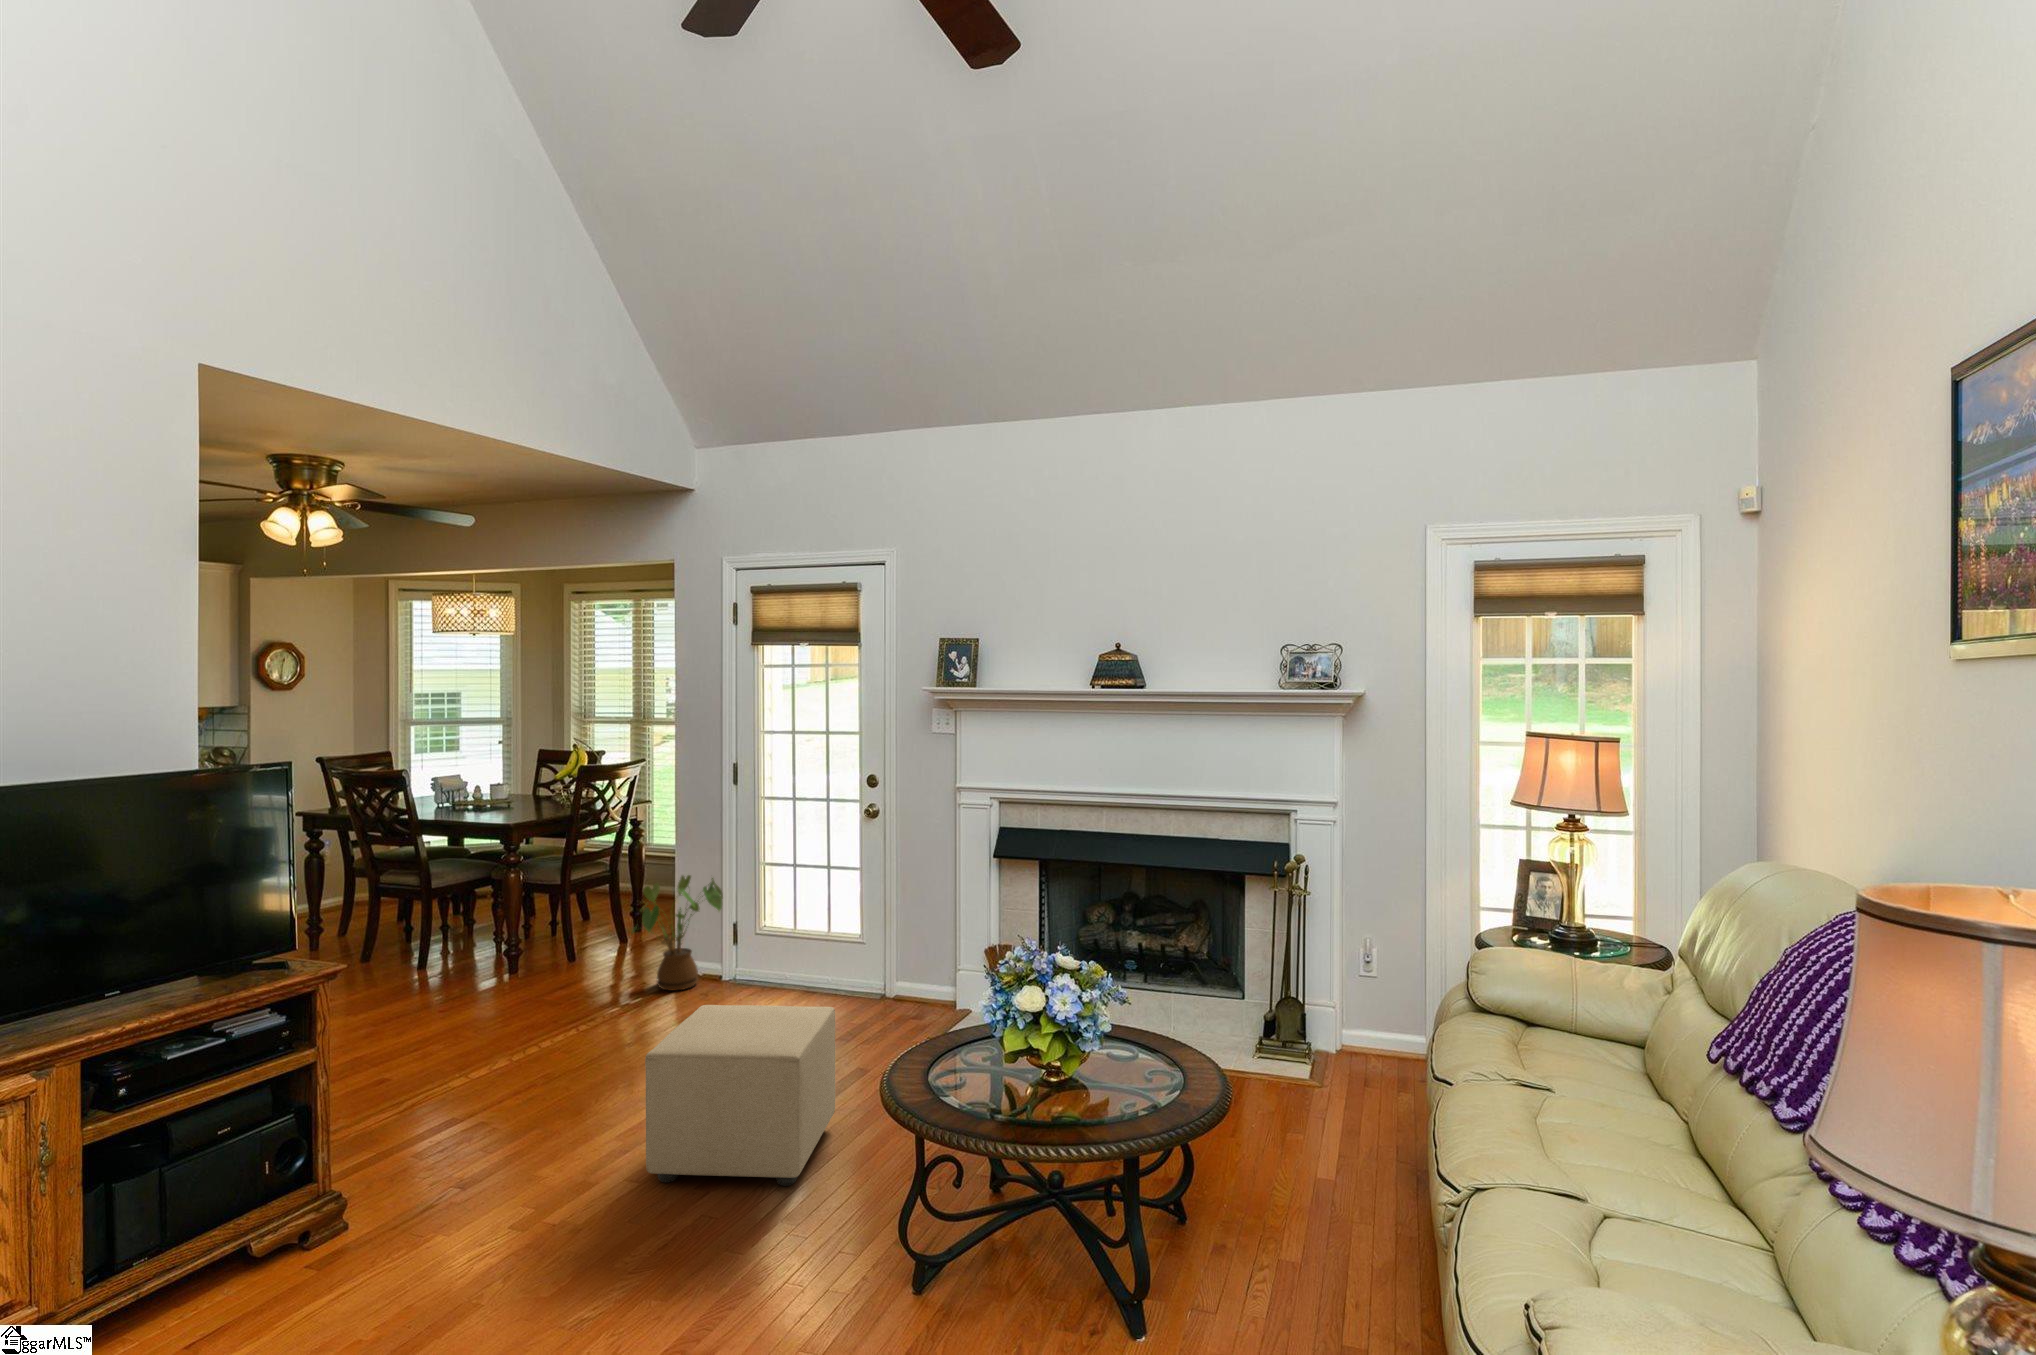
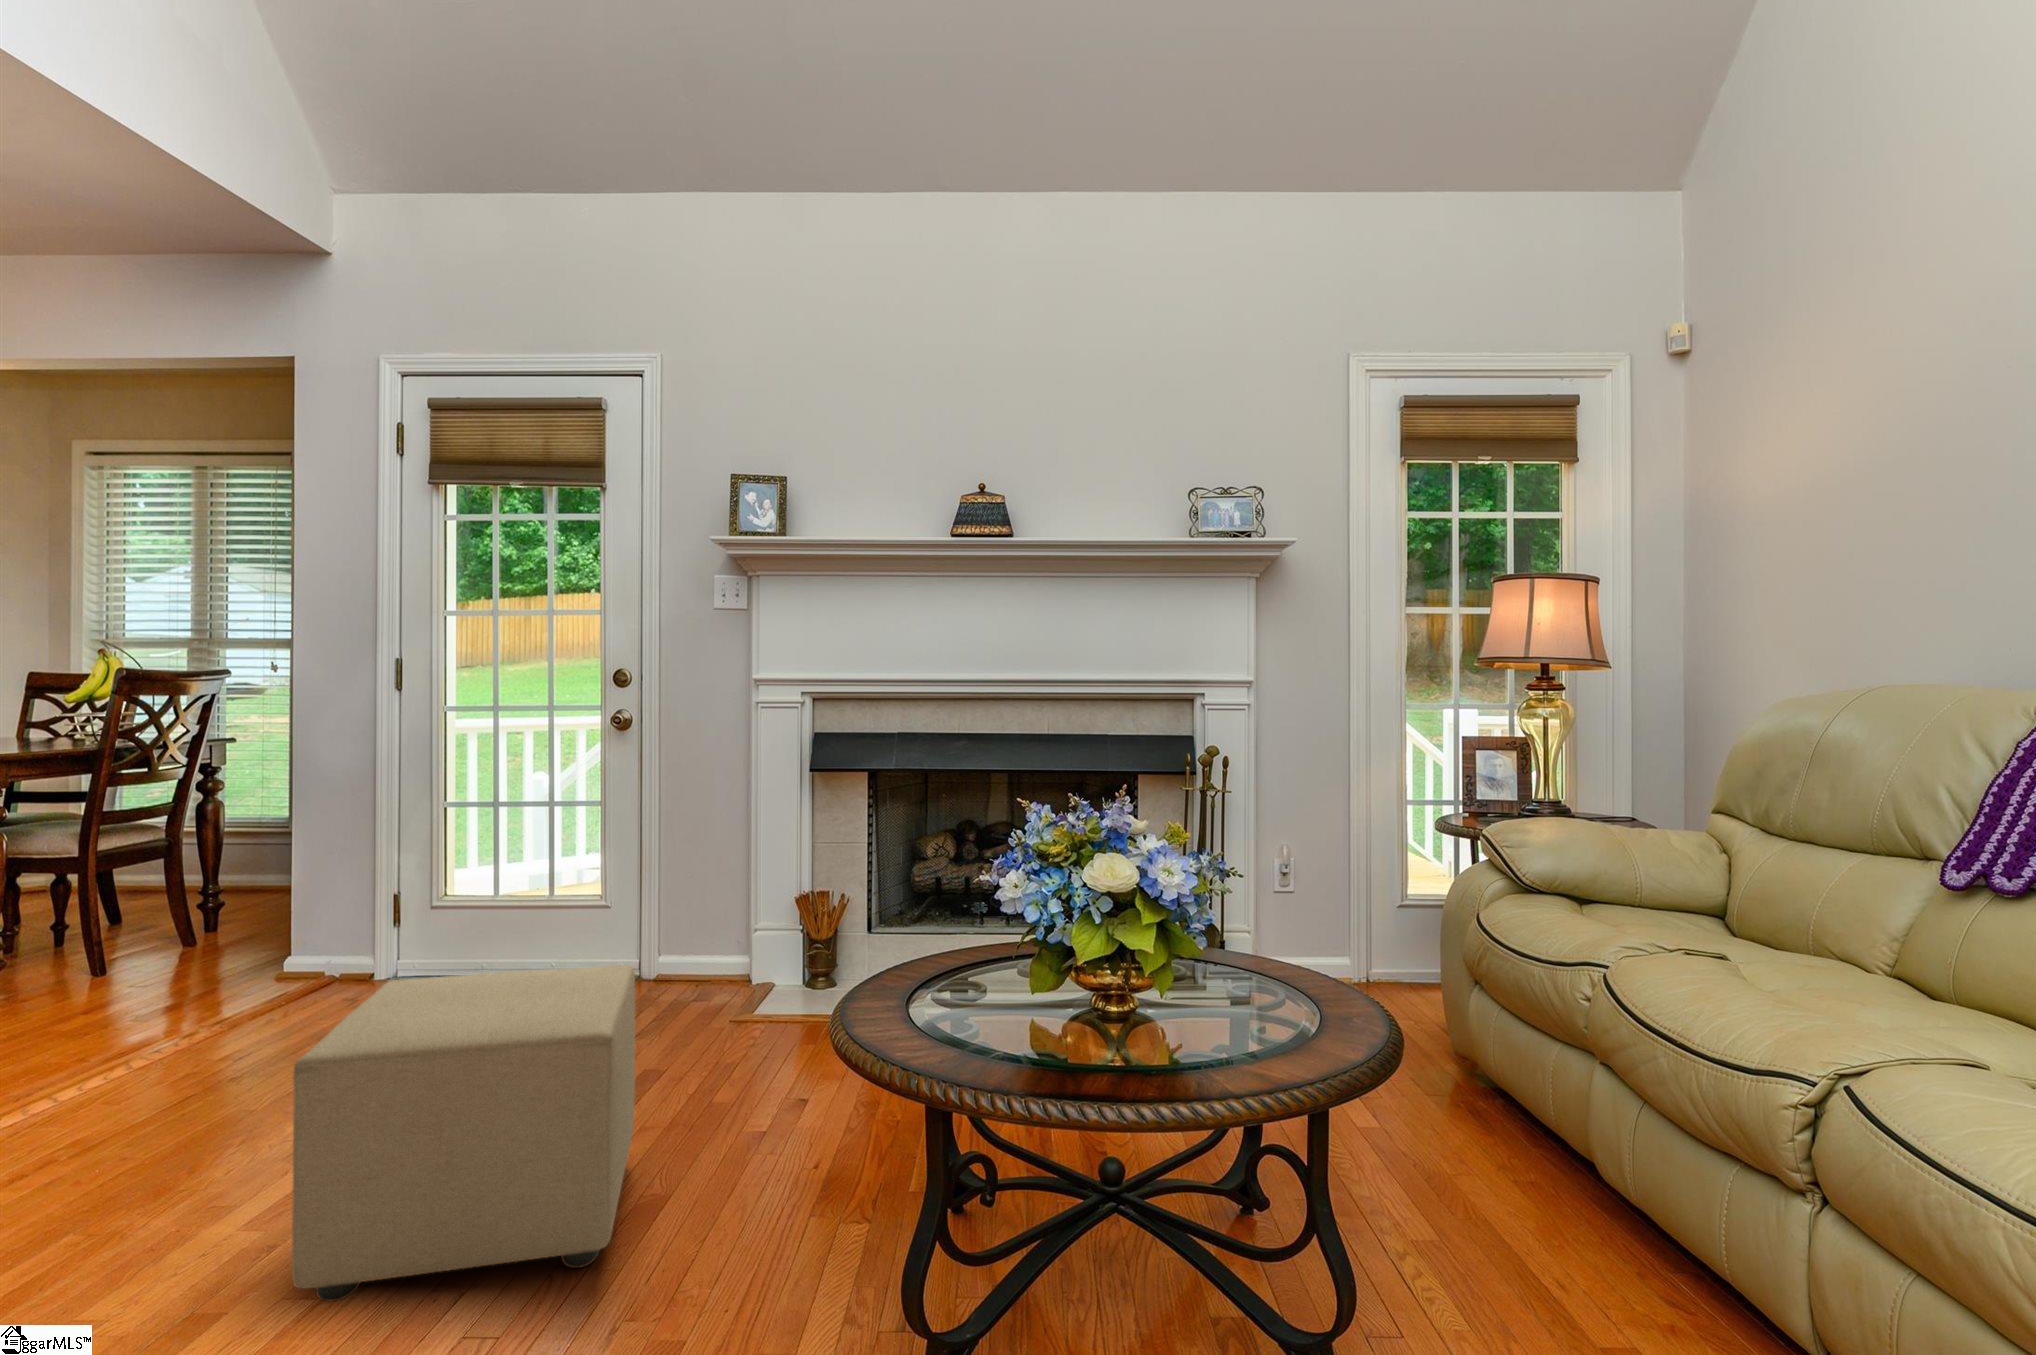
house plant: present [632,875,723,990] -> none [210,825,378,1000]

